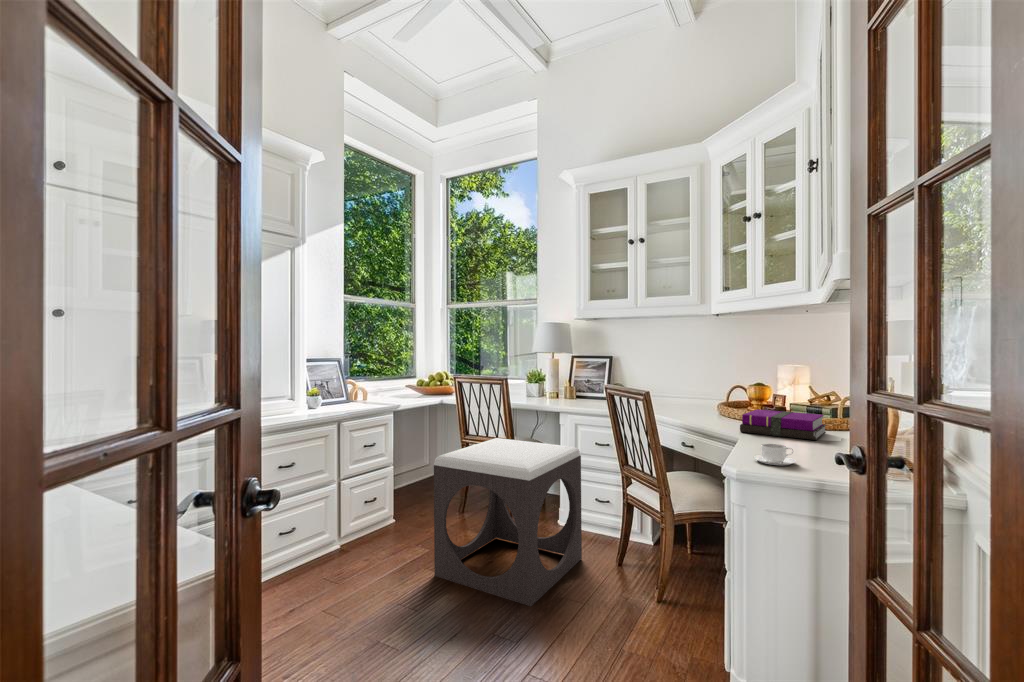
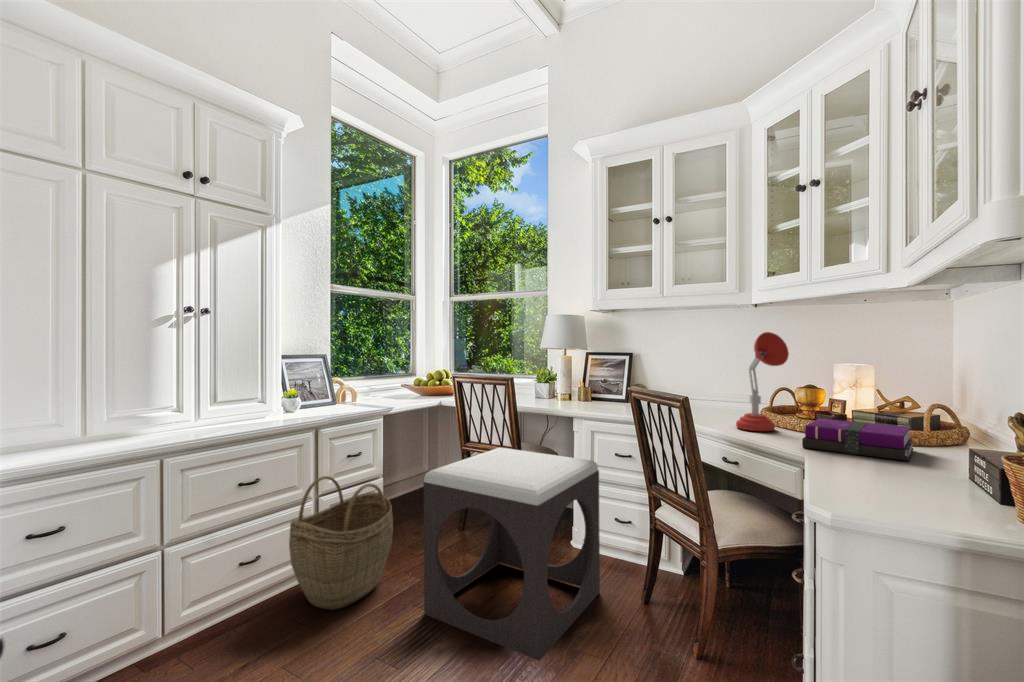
desk lamp: none [694,339,734,421] -> present [736,332,789,431]
coffee cup: present [754,443,796,465] -> none [845,471,910,504]
woven basket: none [319,463,405,574] -> present [289,476,393,610]

